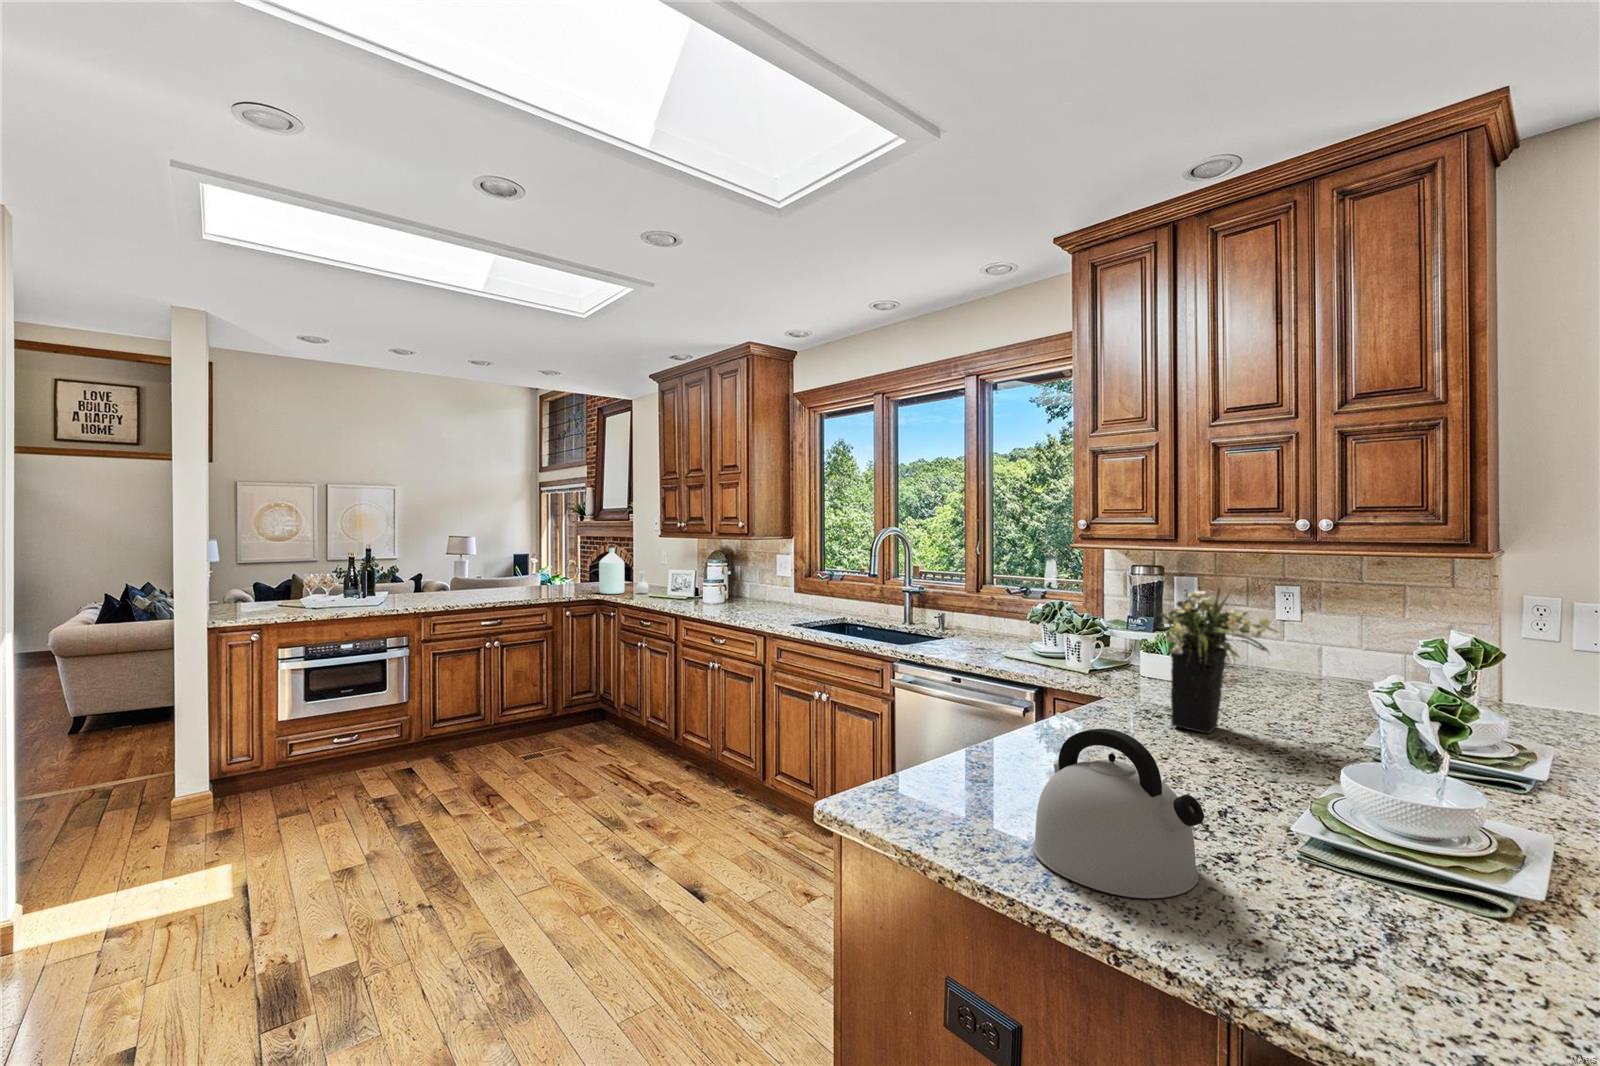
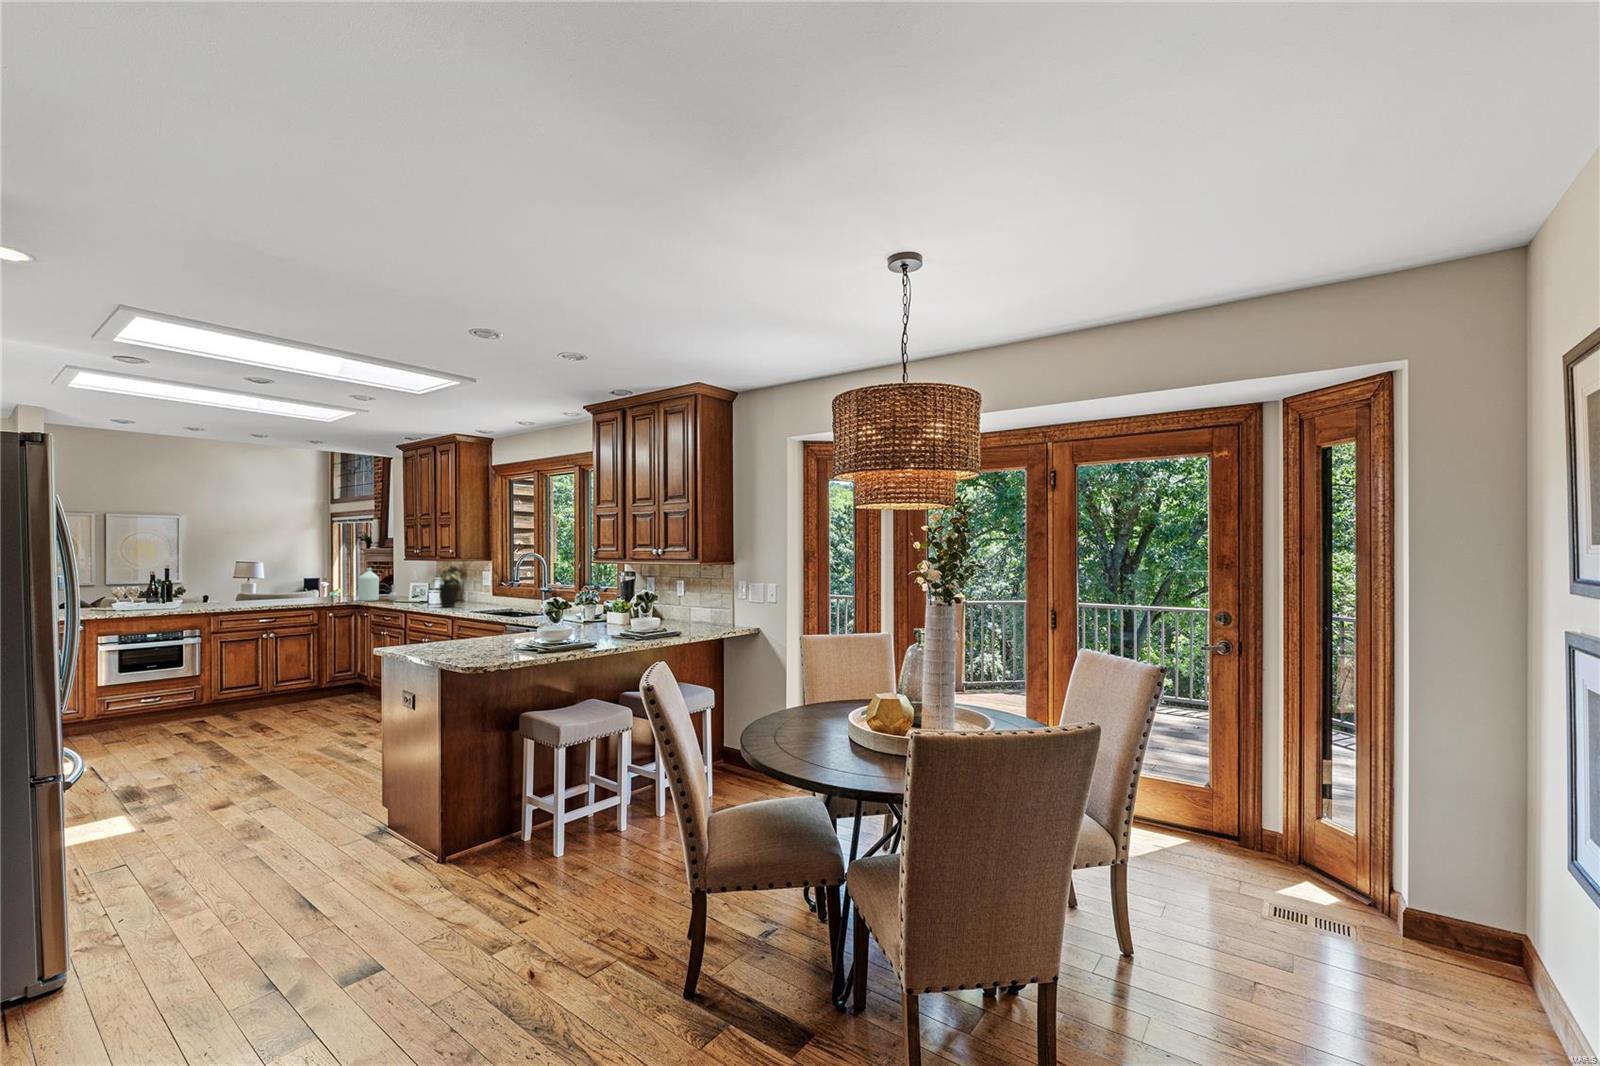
flower arrangement: present [1159,588,1277,733] -> present [431,570,460,607]
kettle: present [1033,729,1204,898] -> none [429,615,477,658]

